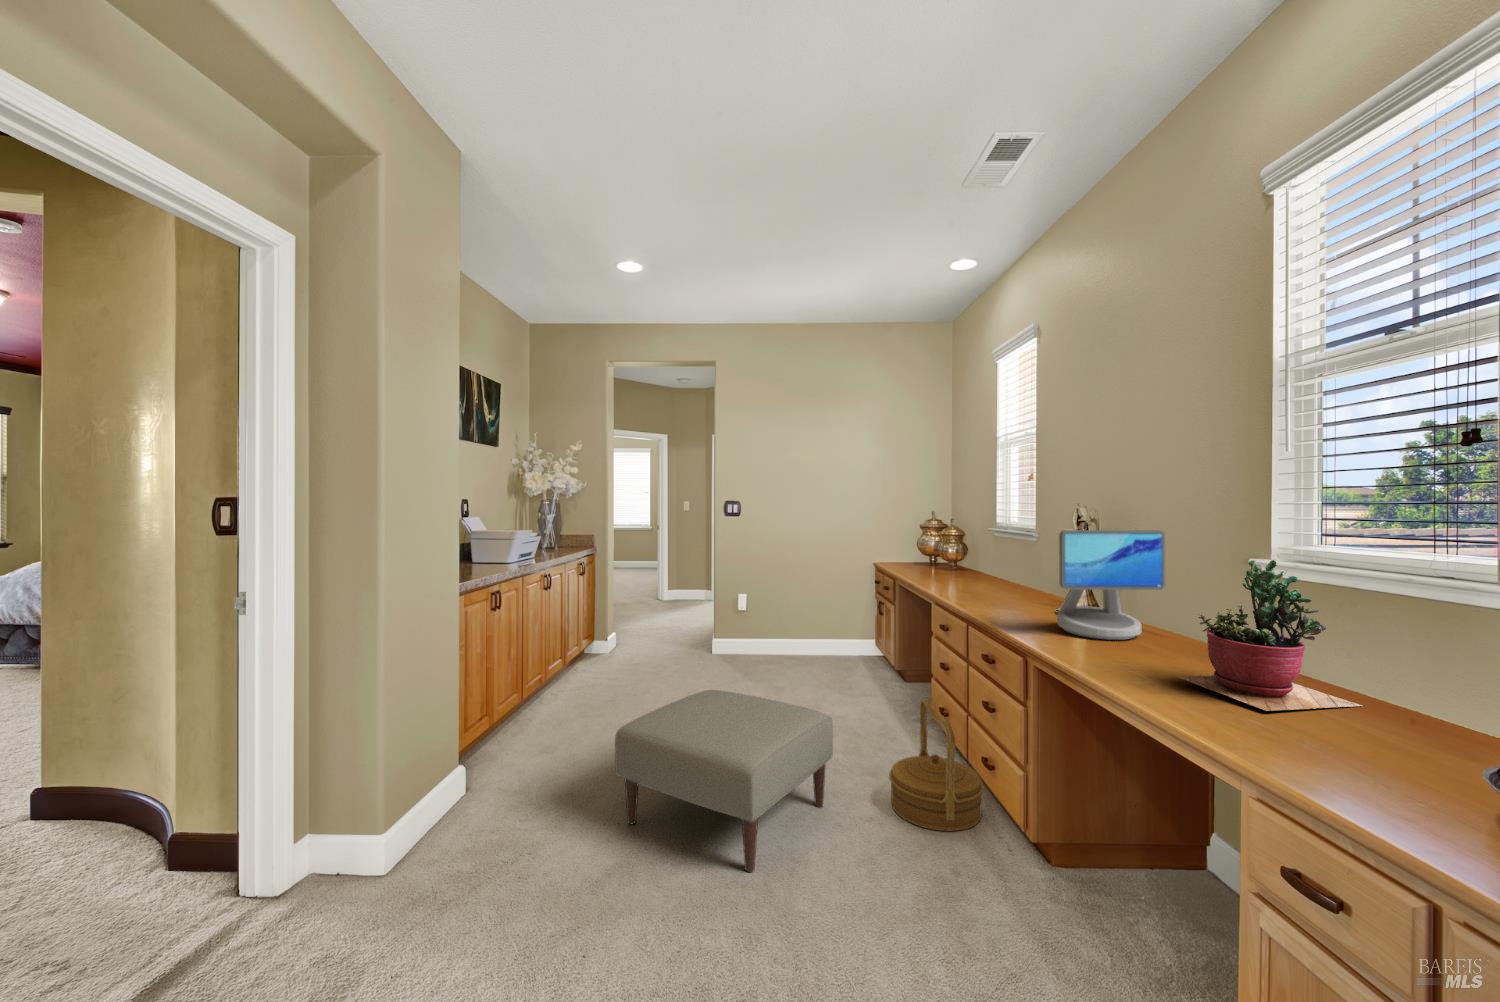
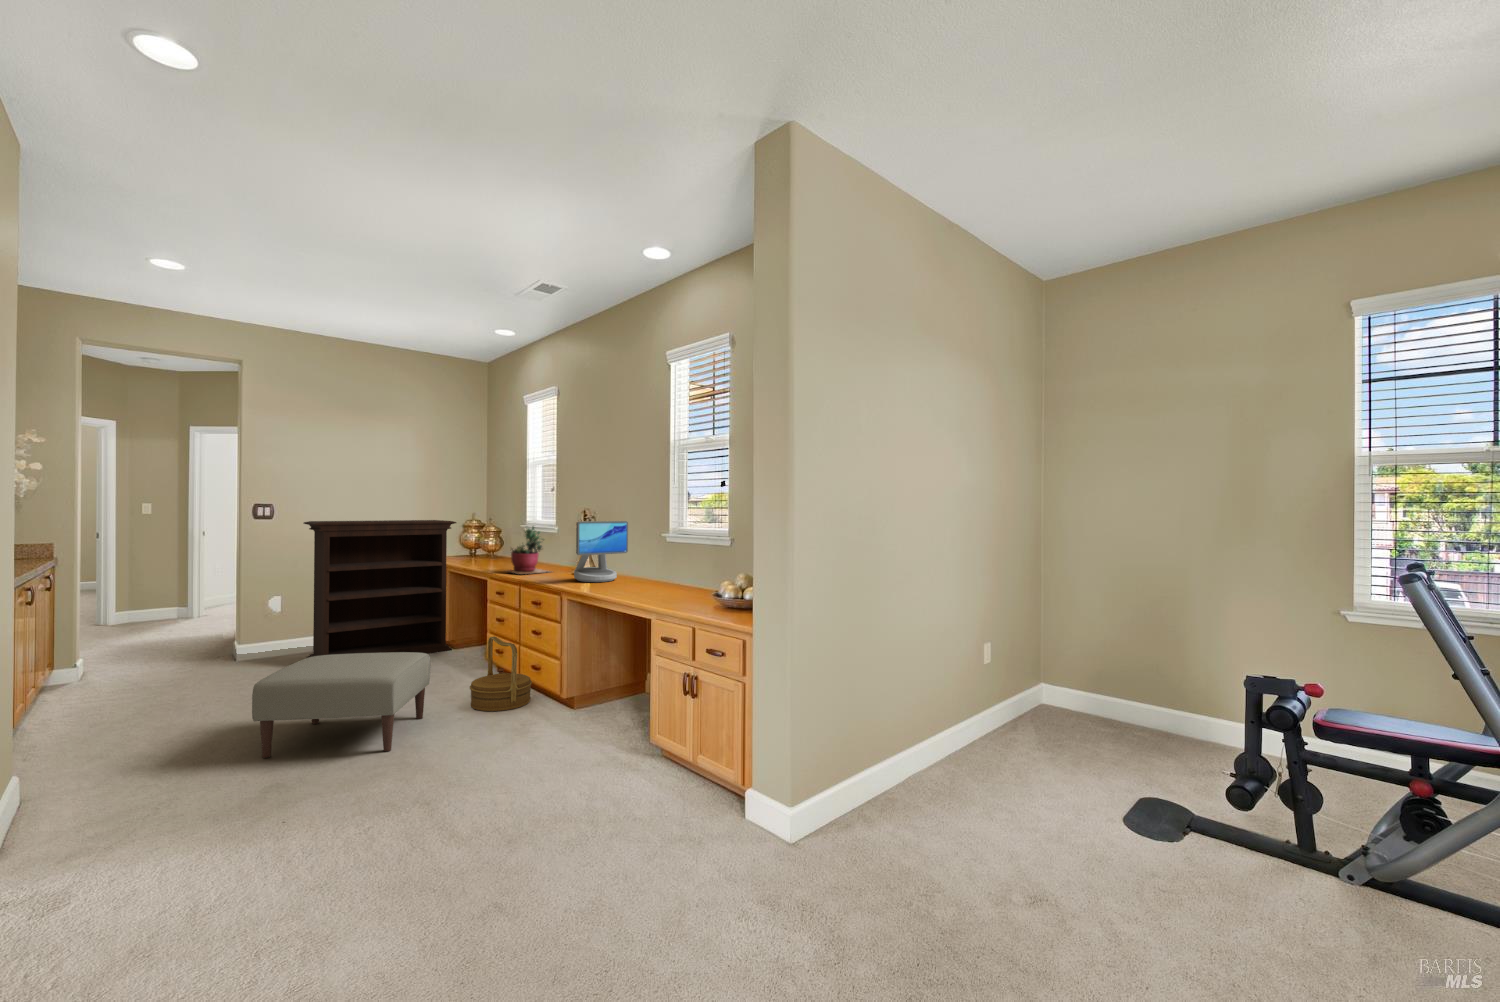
bookshelf: none [759,521,907,680] -> present [304,520,456,658]
succulent plant: present [1178,560,1362,711] -> present [507,527,548,574]

